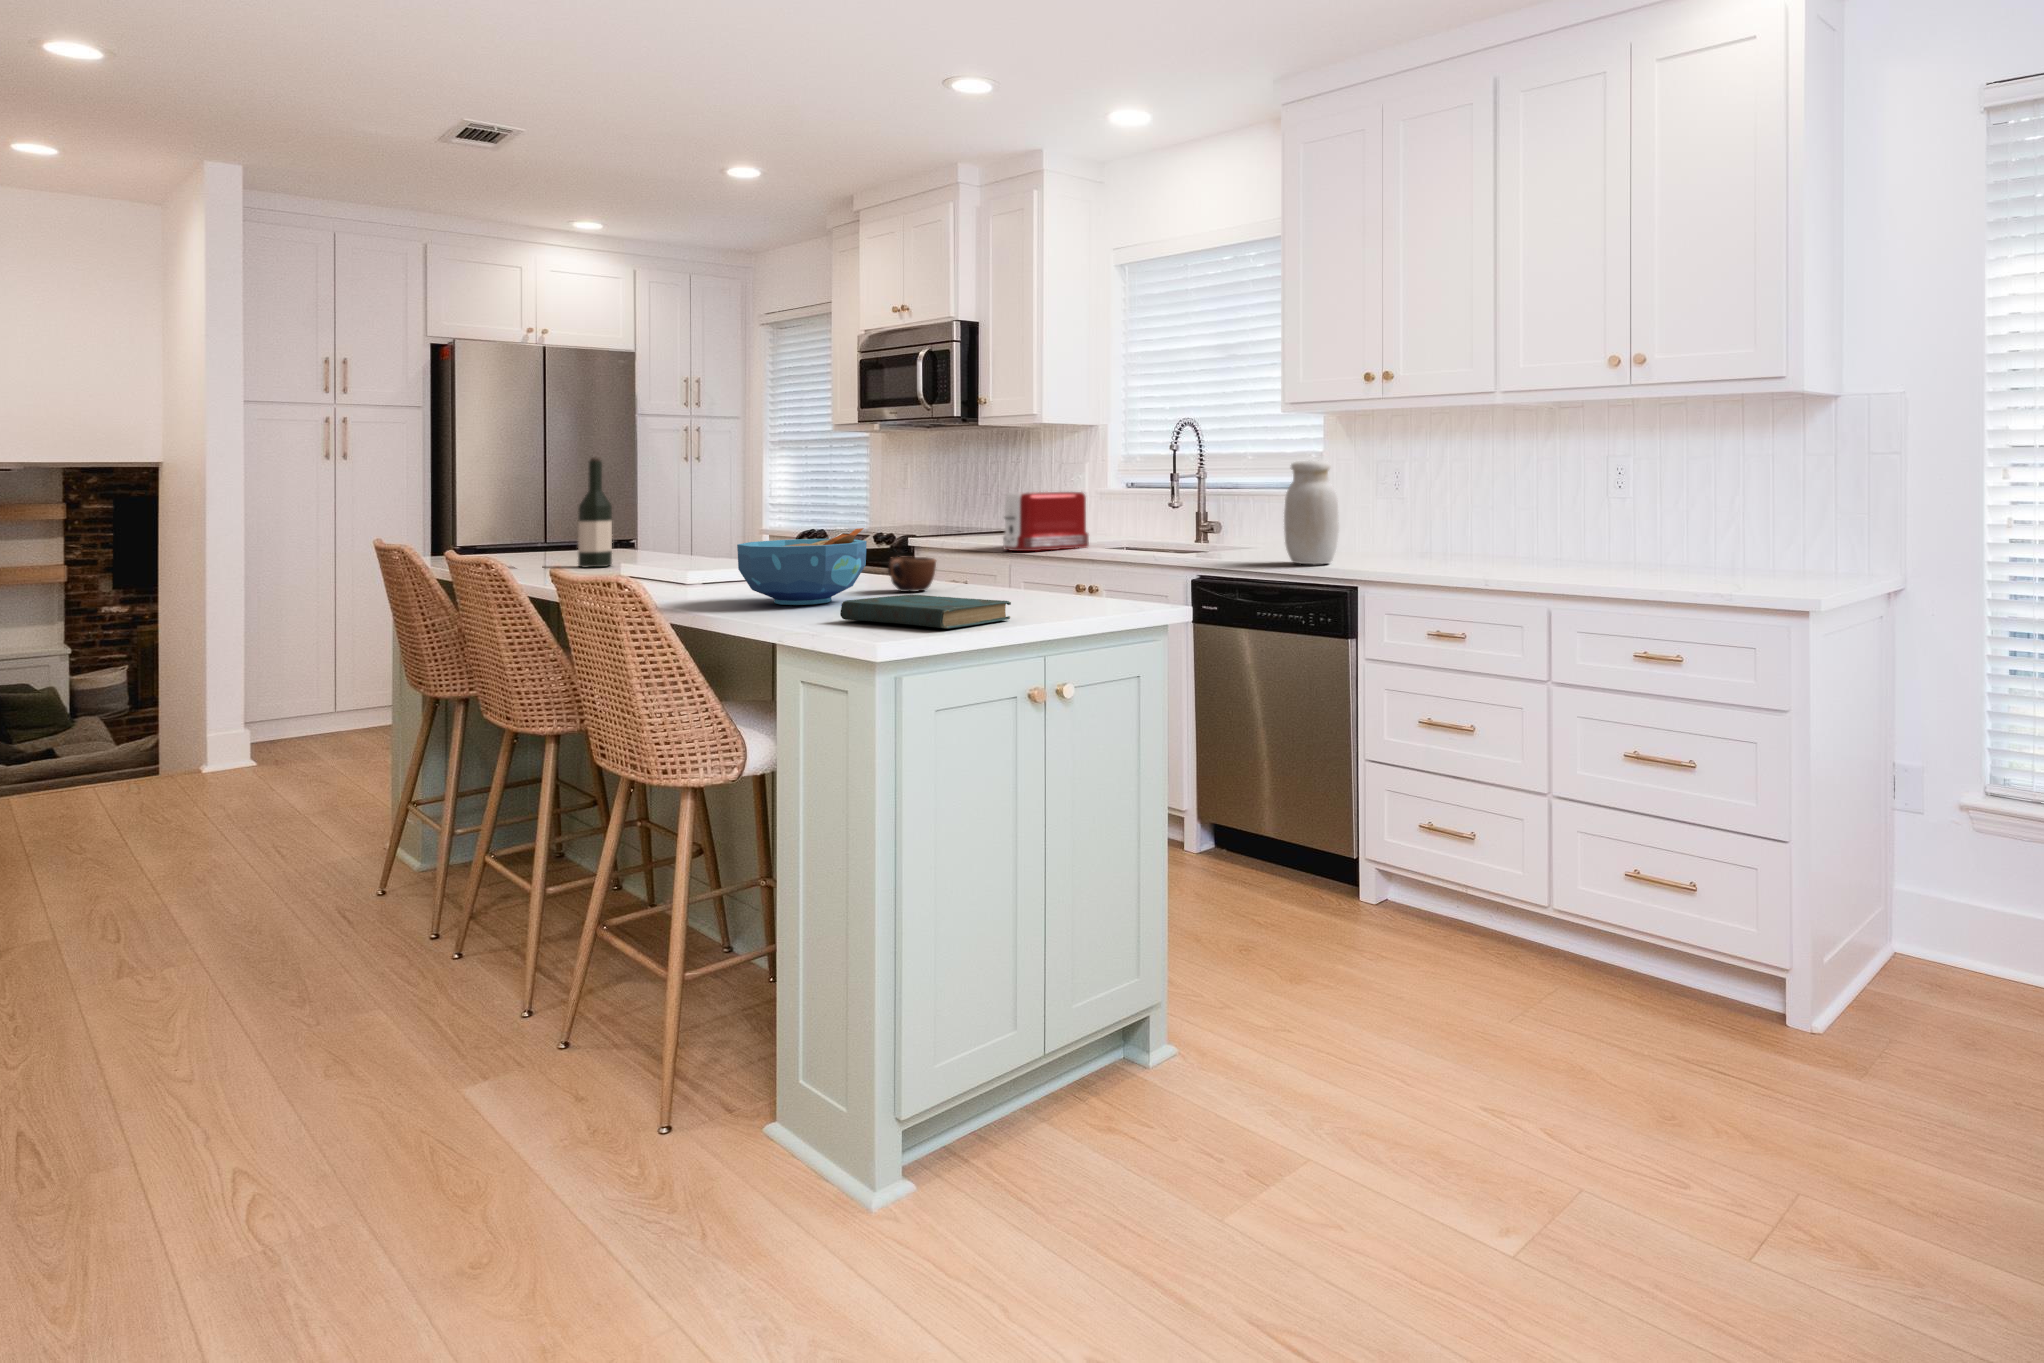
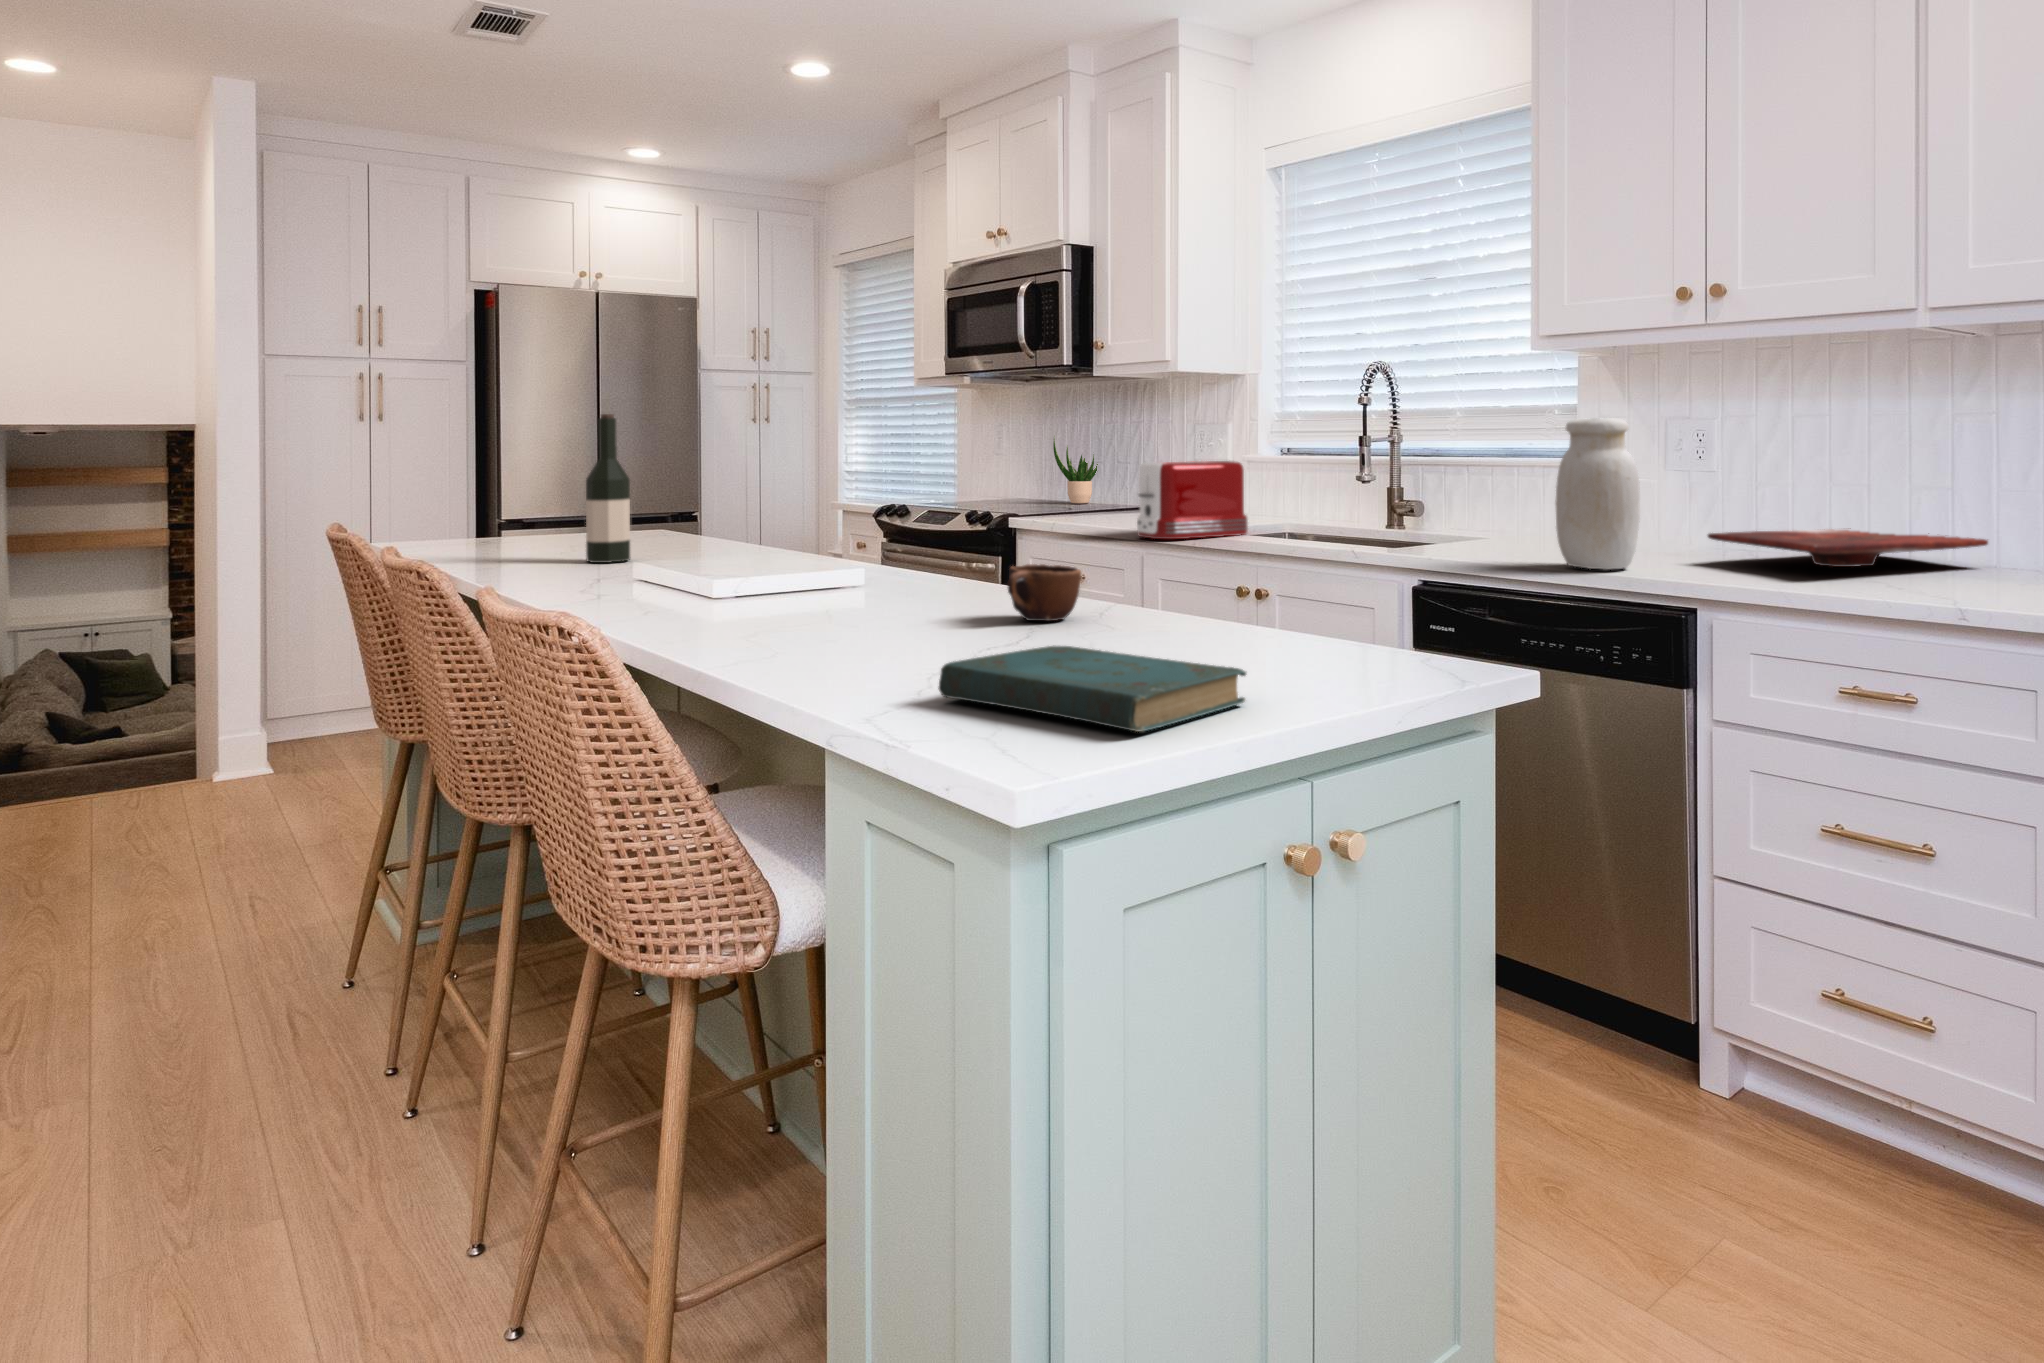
potted plant: none [946,471,987,527] -> present [1053,436,1098,503]
bowl: present [737,528,867,605] -> none [771,523,977,651]
cutting board: none [1386,536,1557,560] -> present [1708,529,1988,567]

